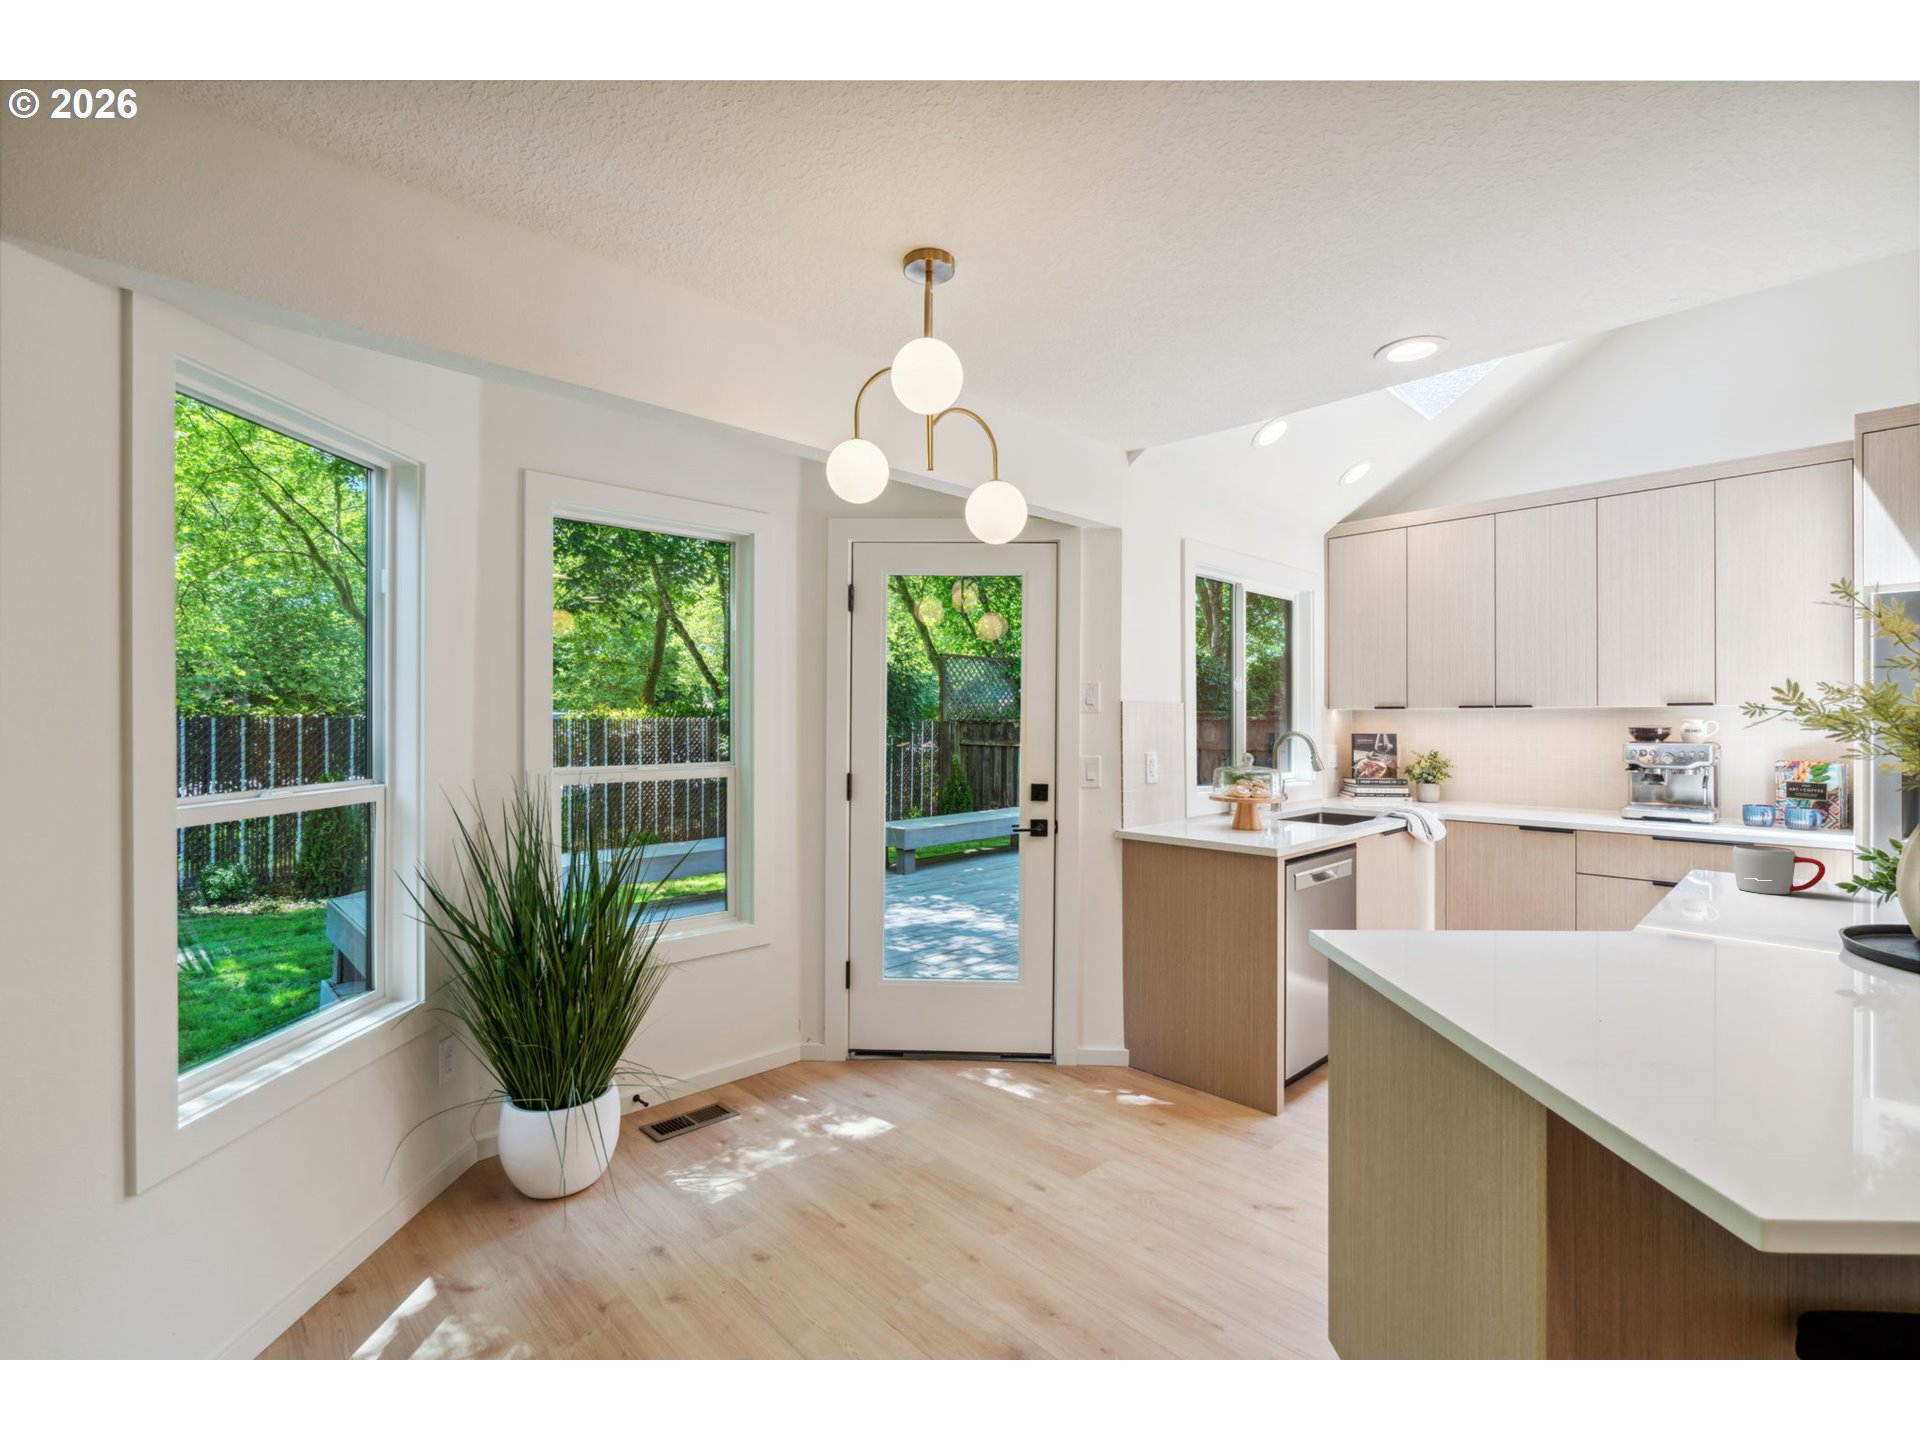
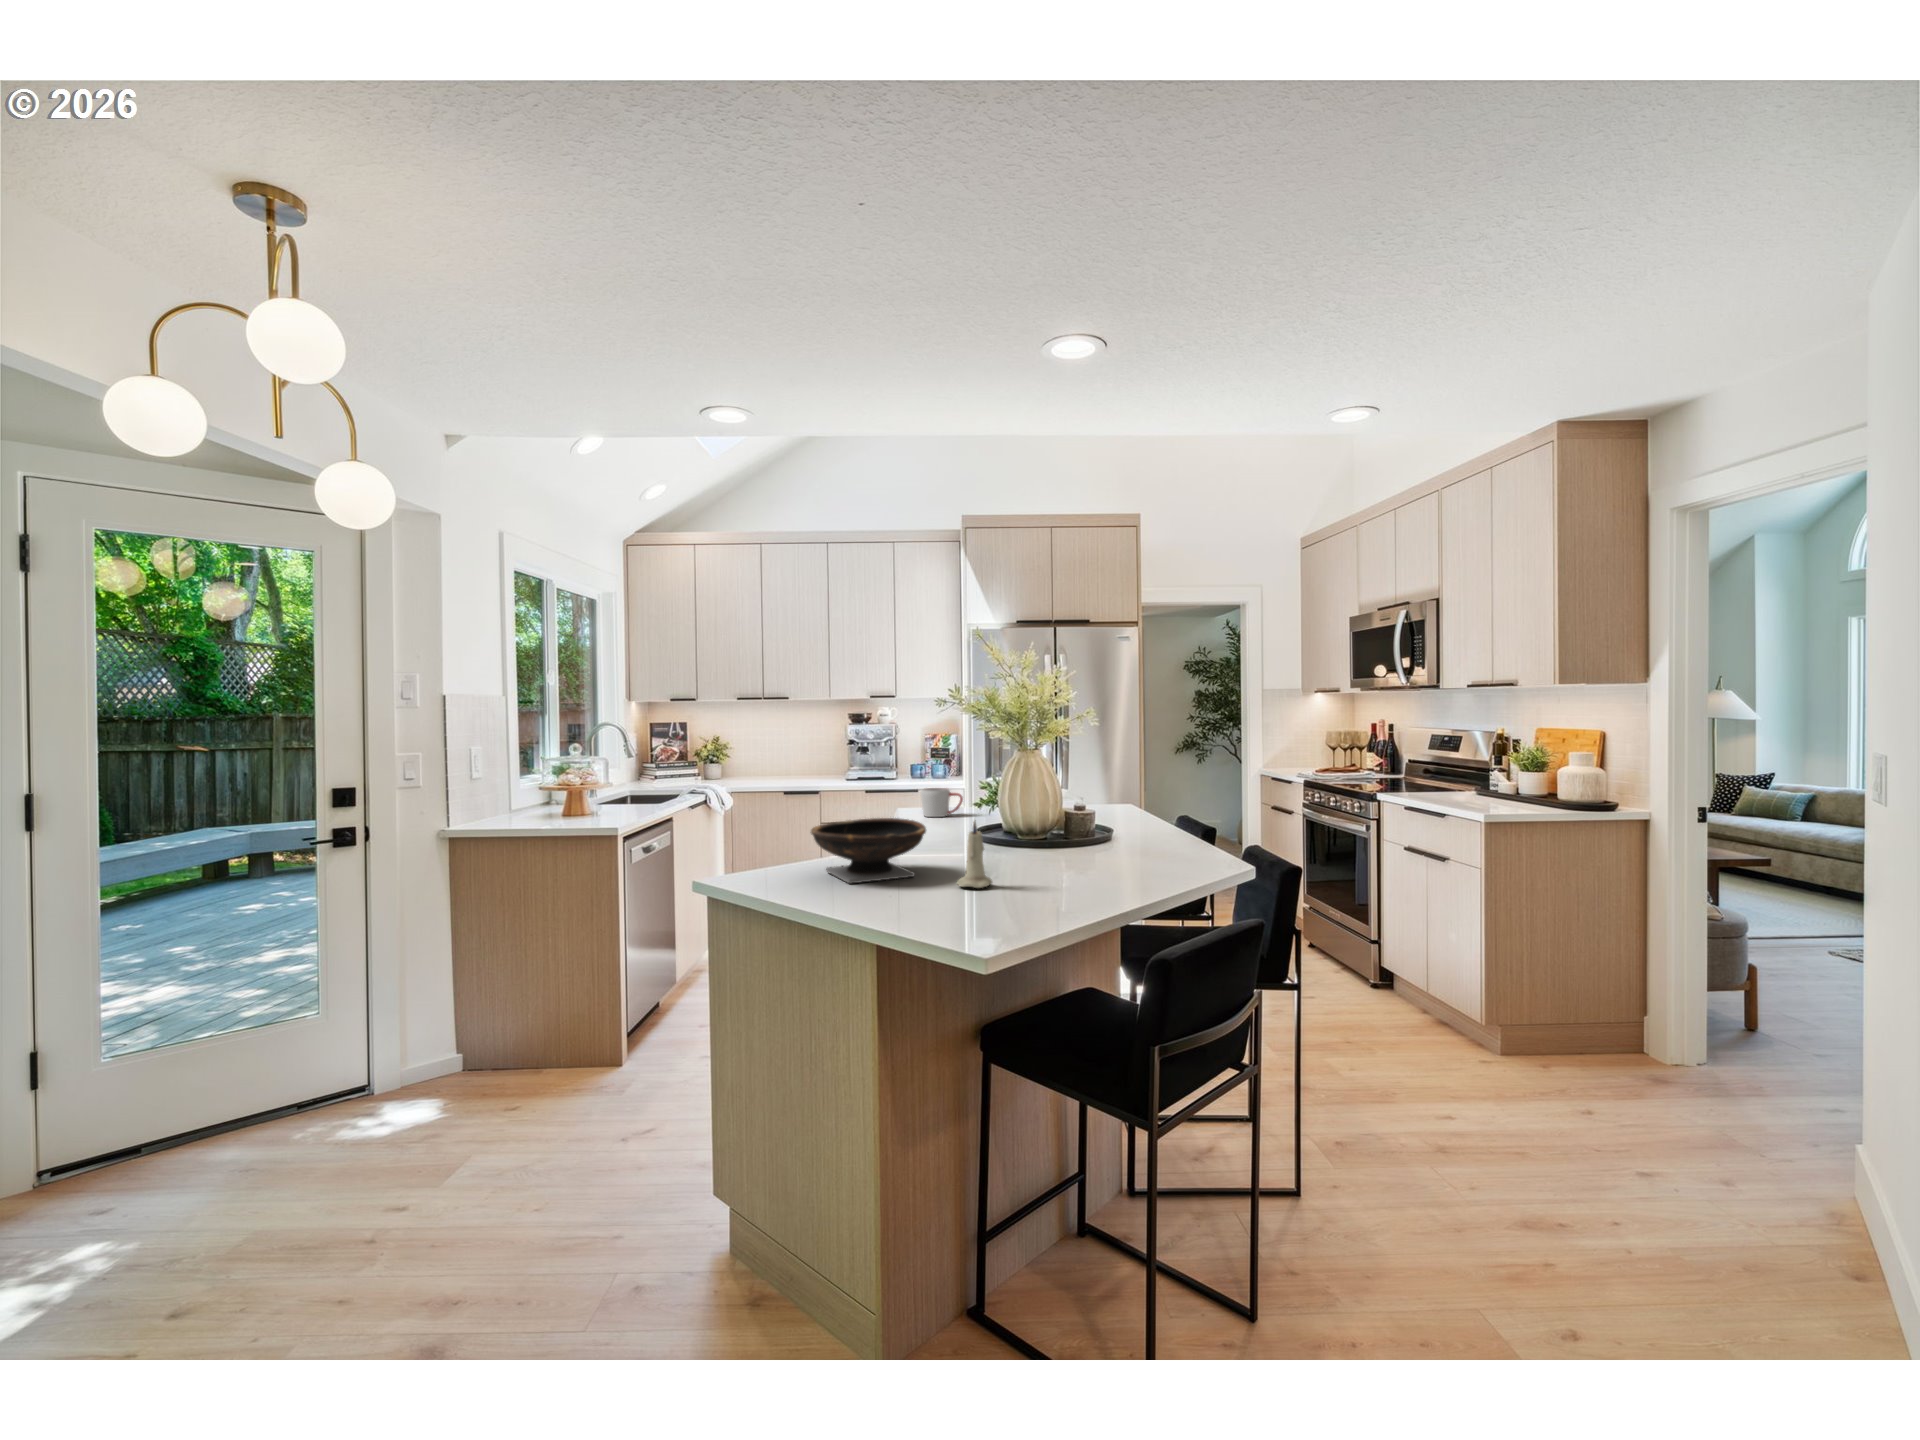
bowl: none [1474,881,1691,990] -> present [811,818,926,883]
candle: none [1745,913,1836,1042] -> present [957,821,992,888]

